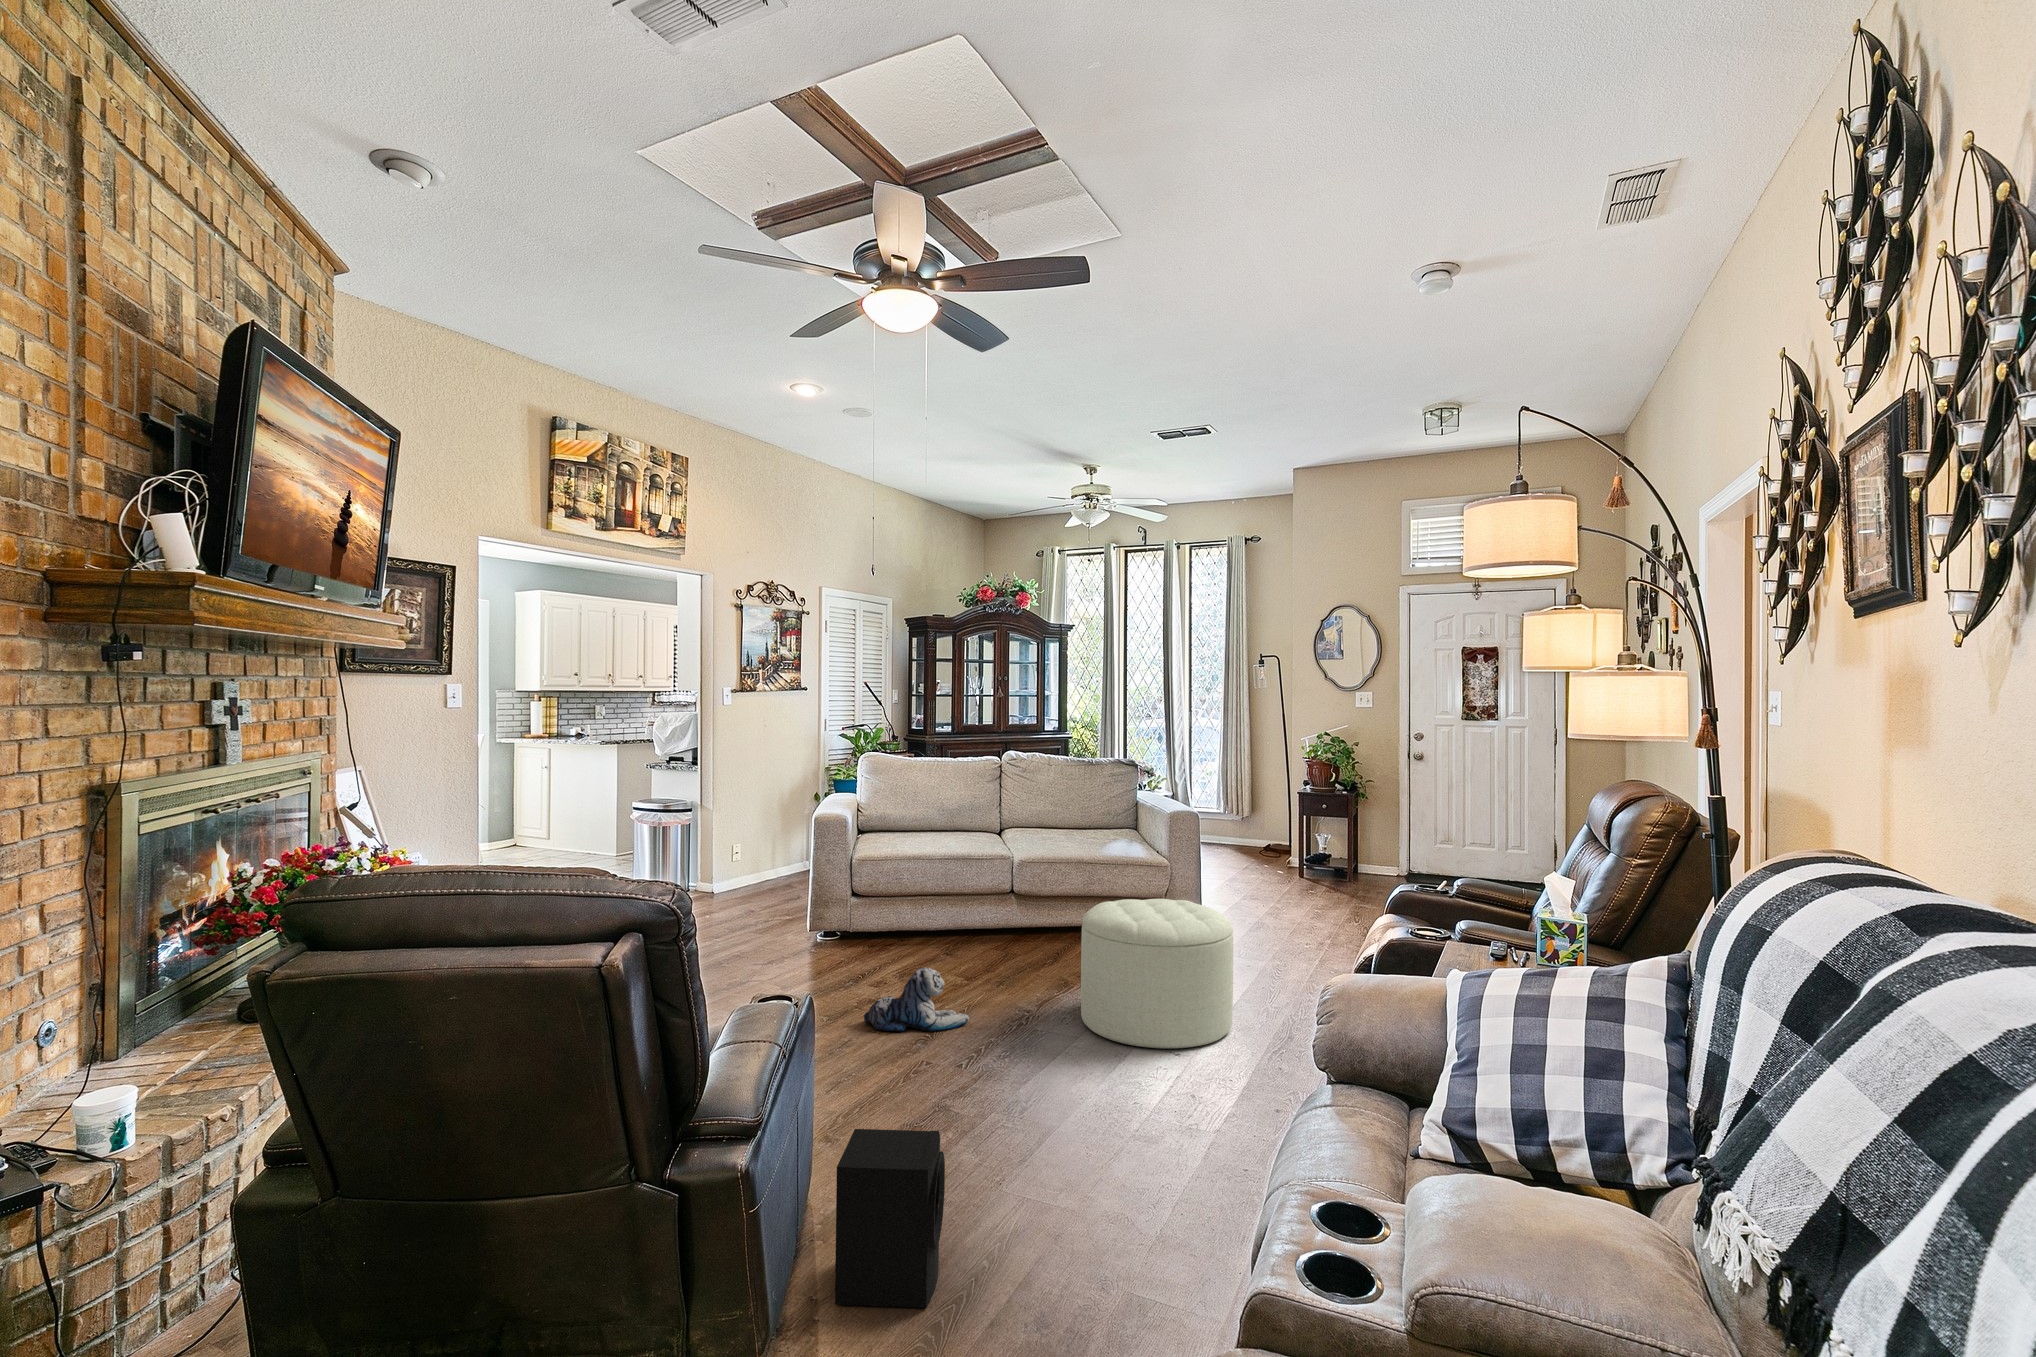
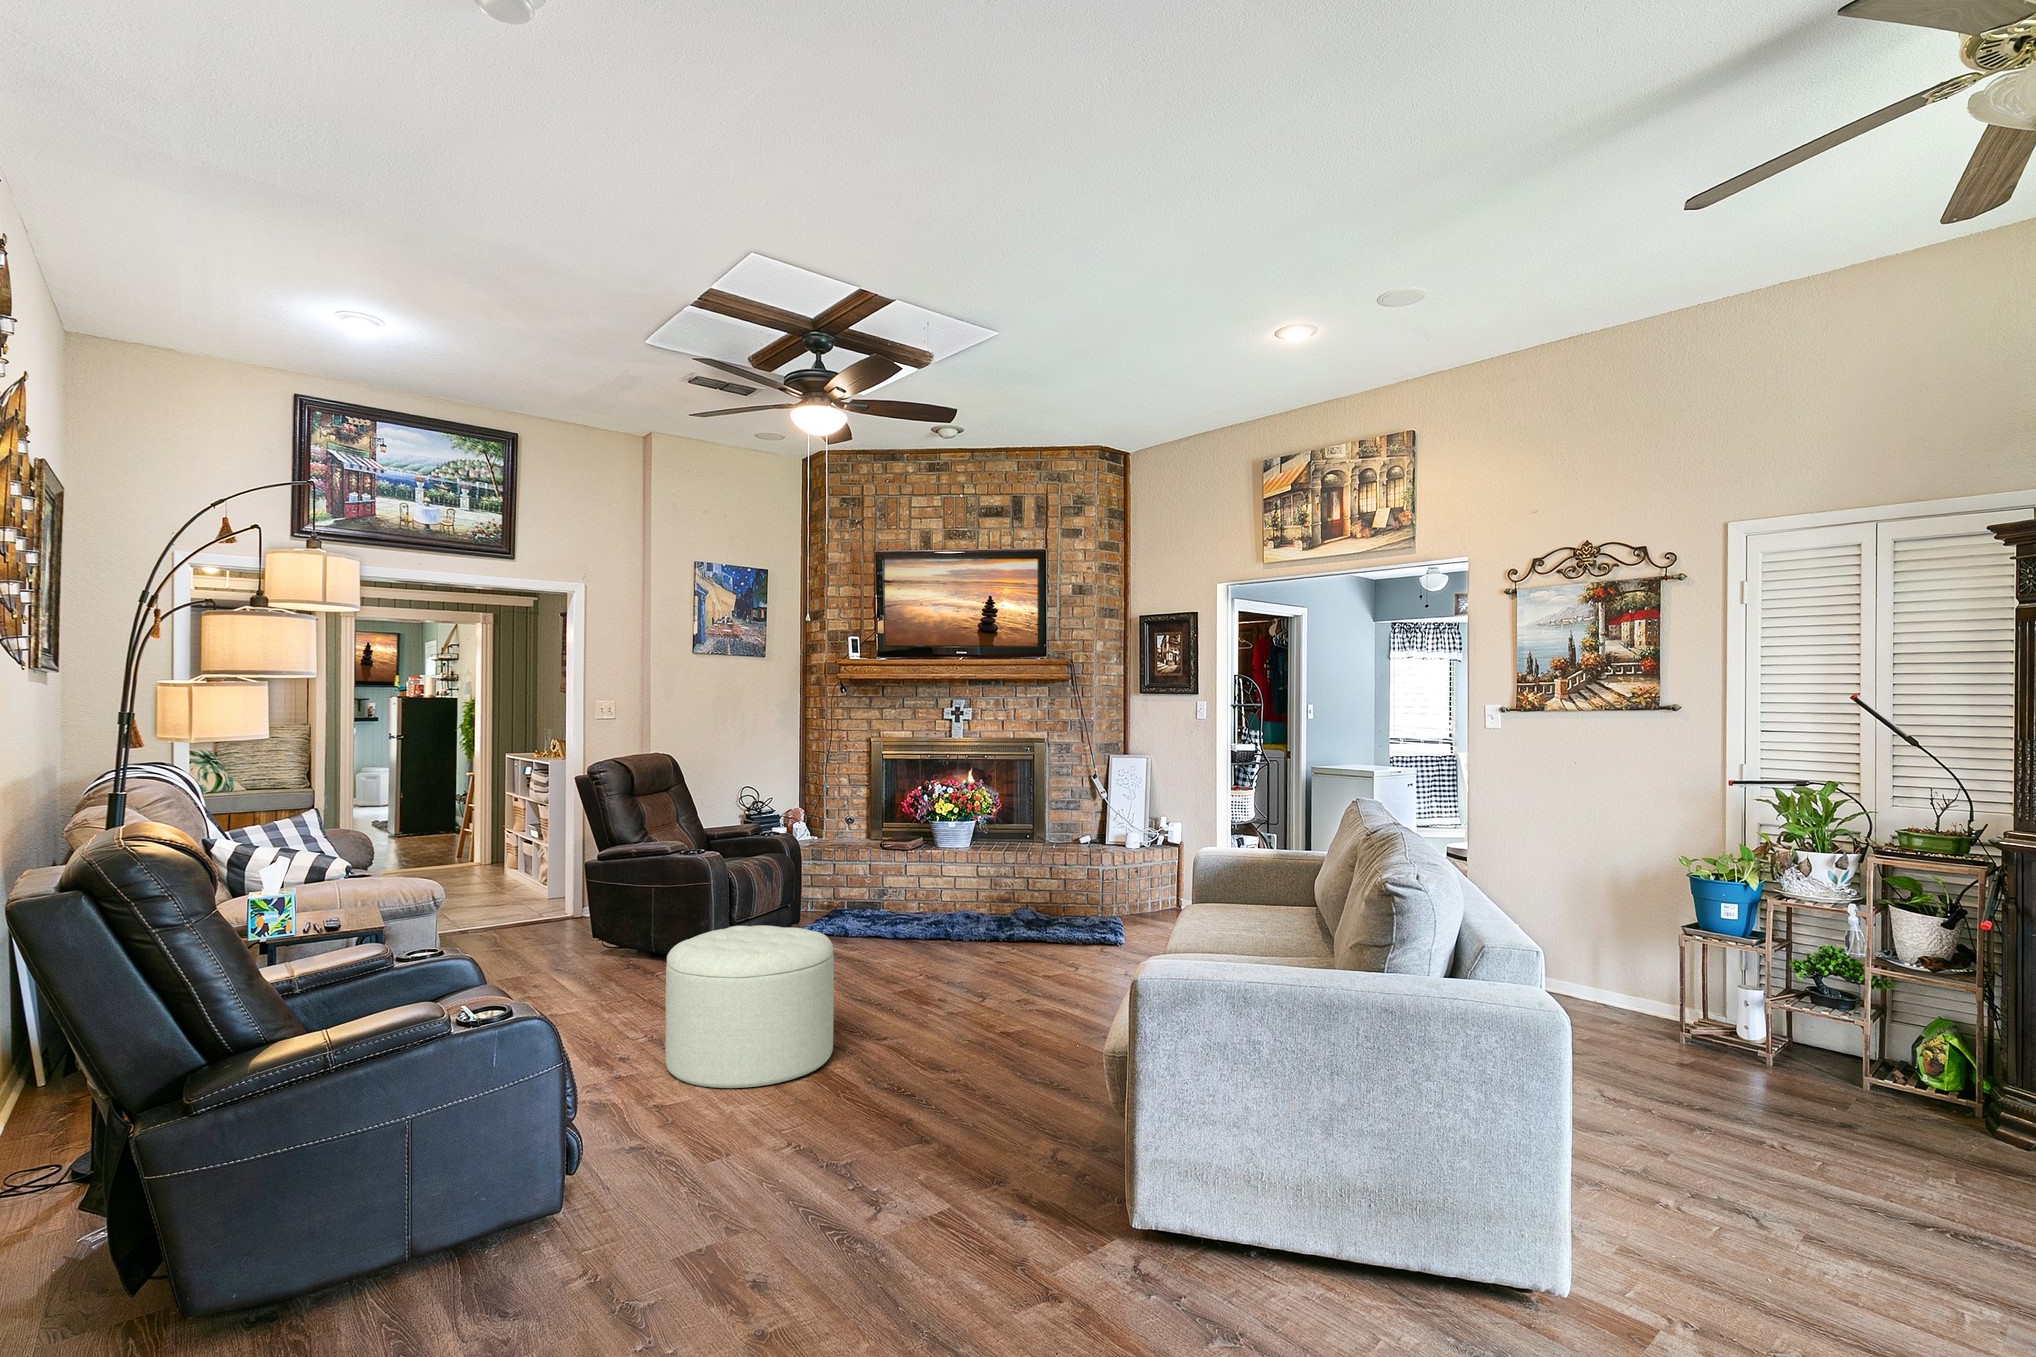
plush toy: present [864,967,969,1032] -> none [859,947,922,1006]
speaker: present [835,1129,945,1308] -> none [566,898,625,968]

